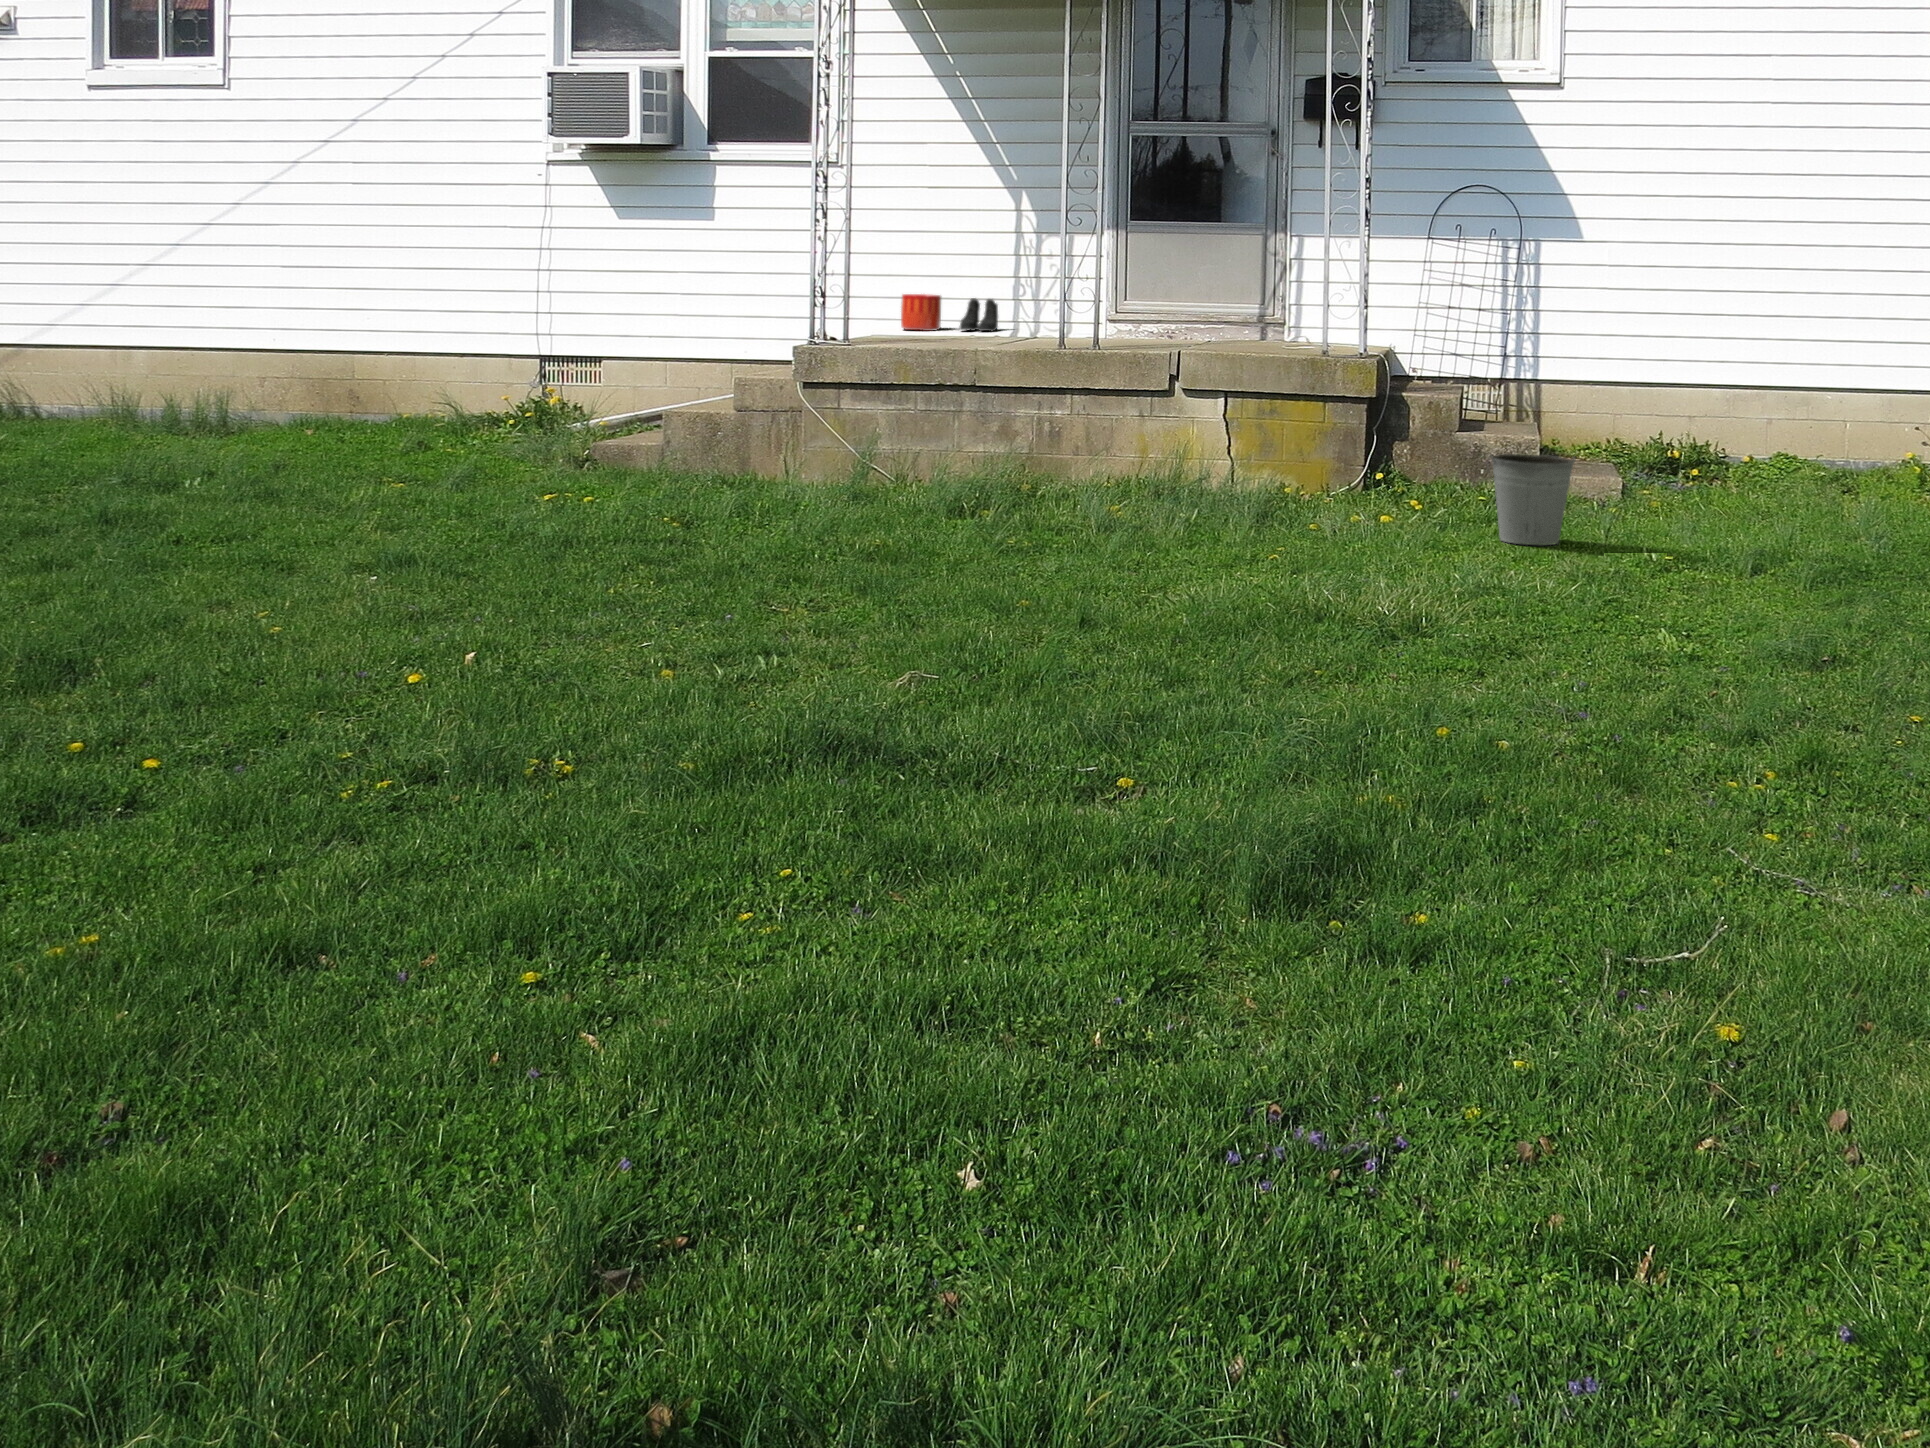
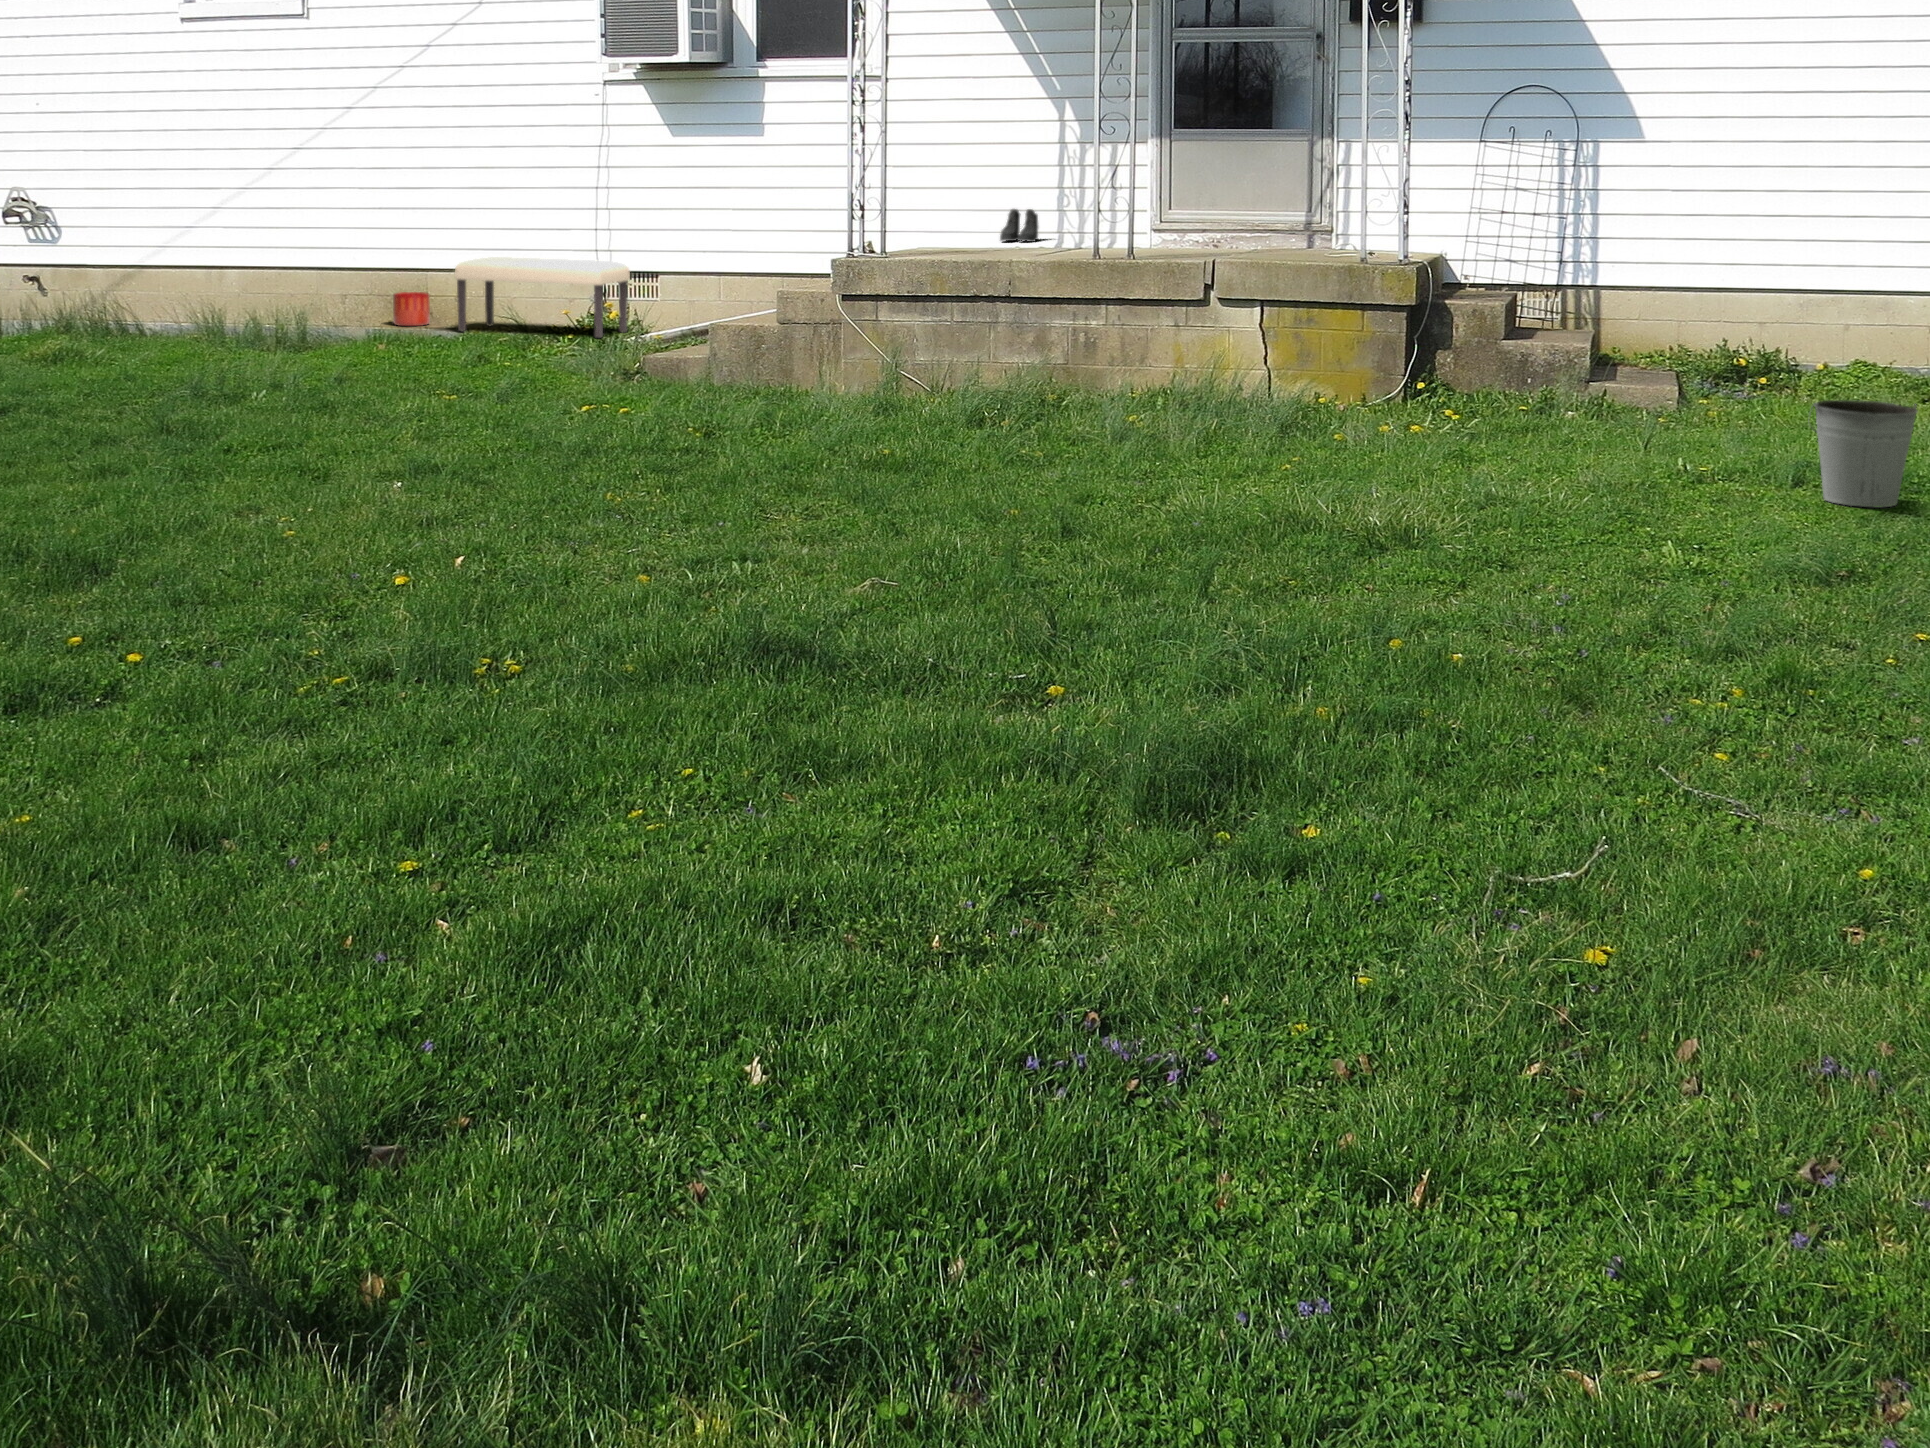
planter: present [901,294,941,331] -> present [393,292,430,326]
bench: none [387,343,574,426] -> present [455,257,630,338]
bucket: present [1489,454,1575,545] -> present [1813,400,1918,507]

